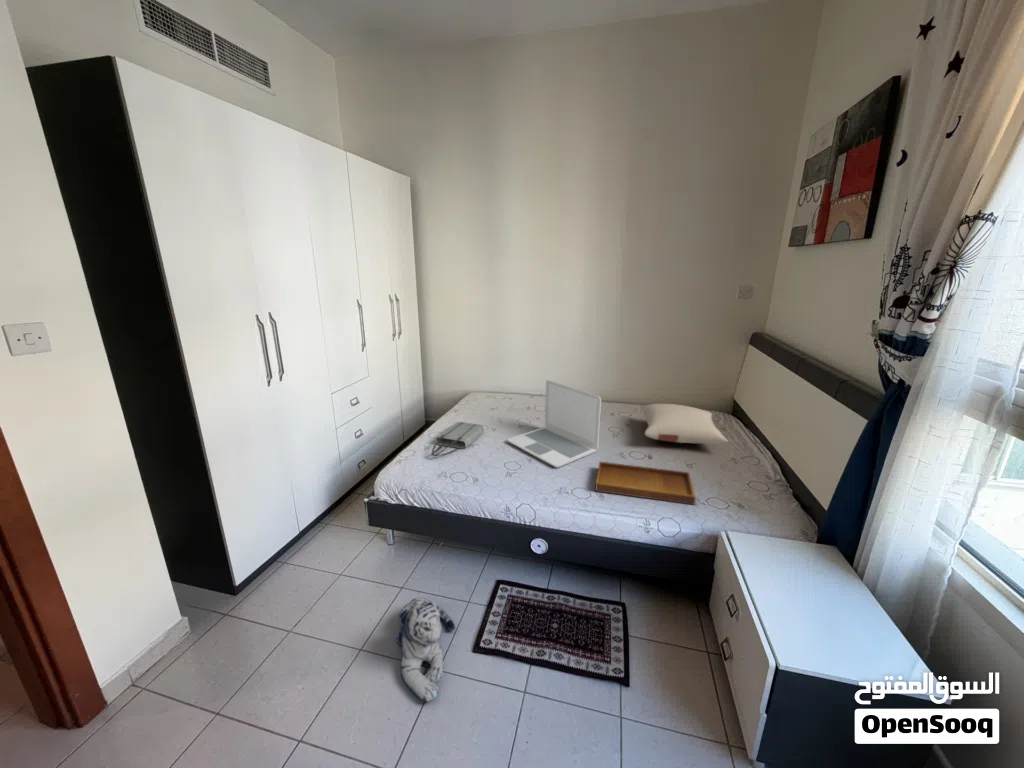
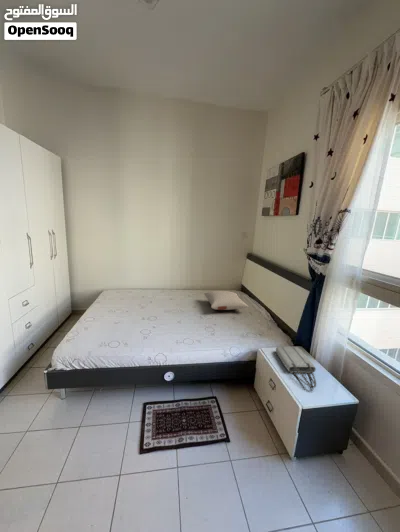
laptop: present [508,380,601,468] -> none [137,283,190,331]
tote bag: present [432,422,484,456] -> present [276,347,316,387]
tray: present [596,454,695,505] -> none [193,317,244,340]
plush toy: present [396,598,455,702] -> none [85,428,126,495]

